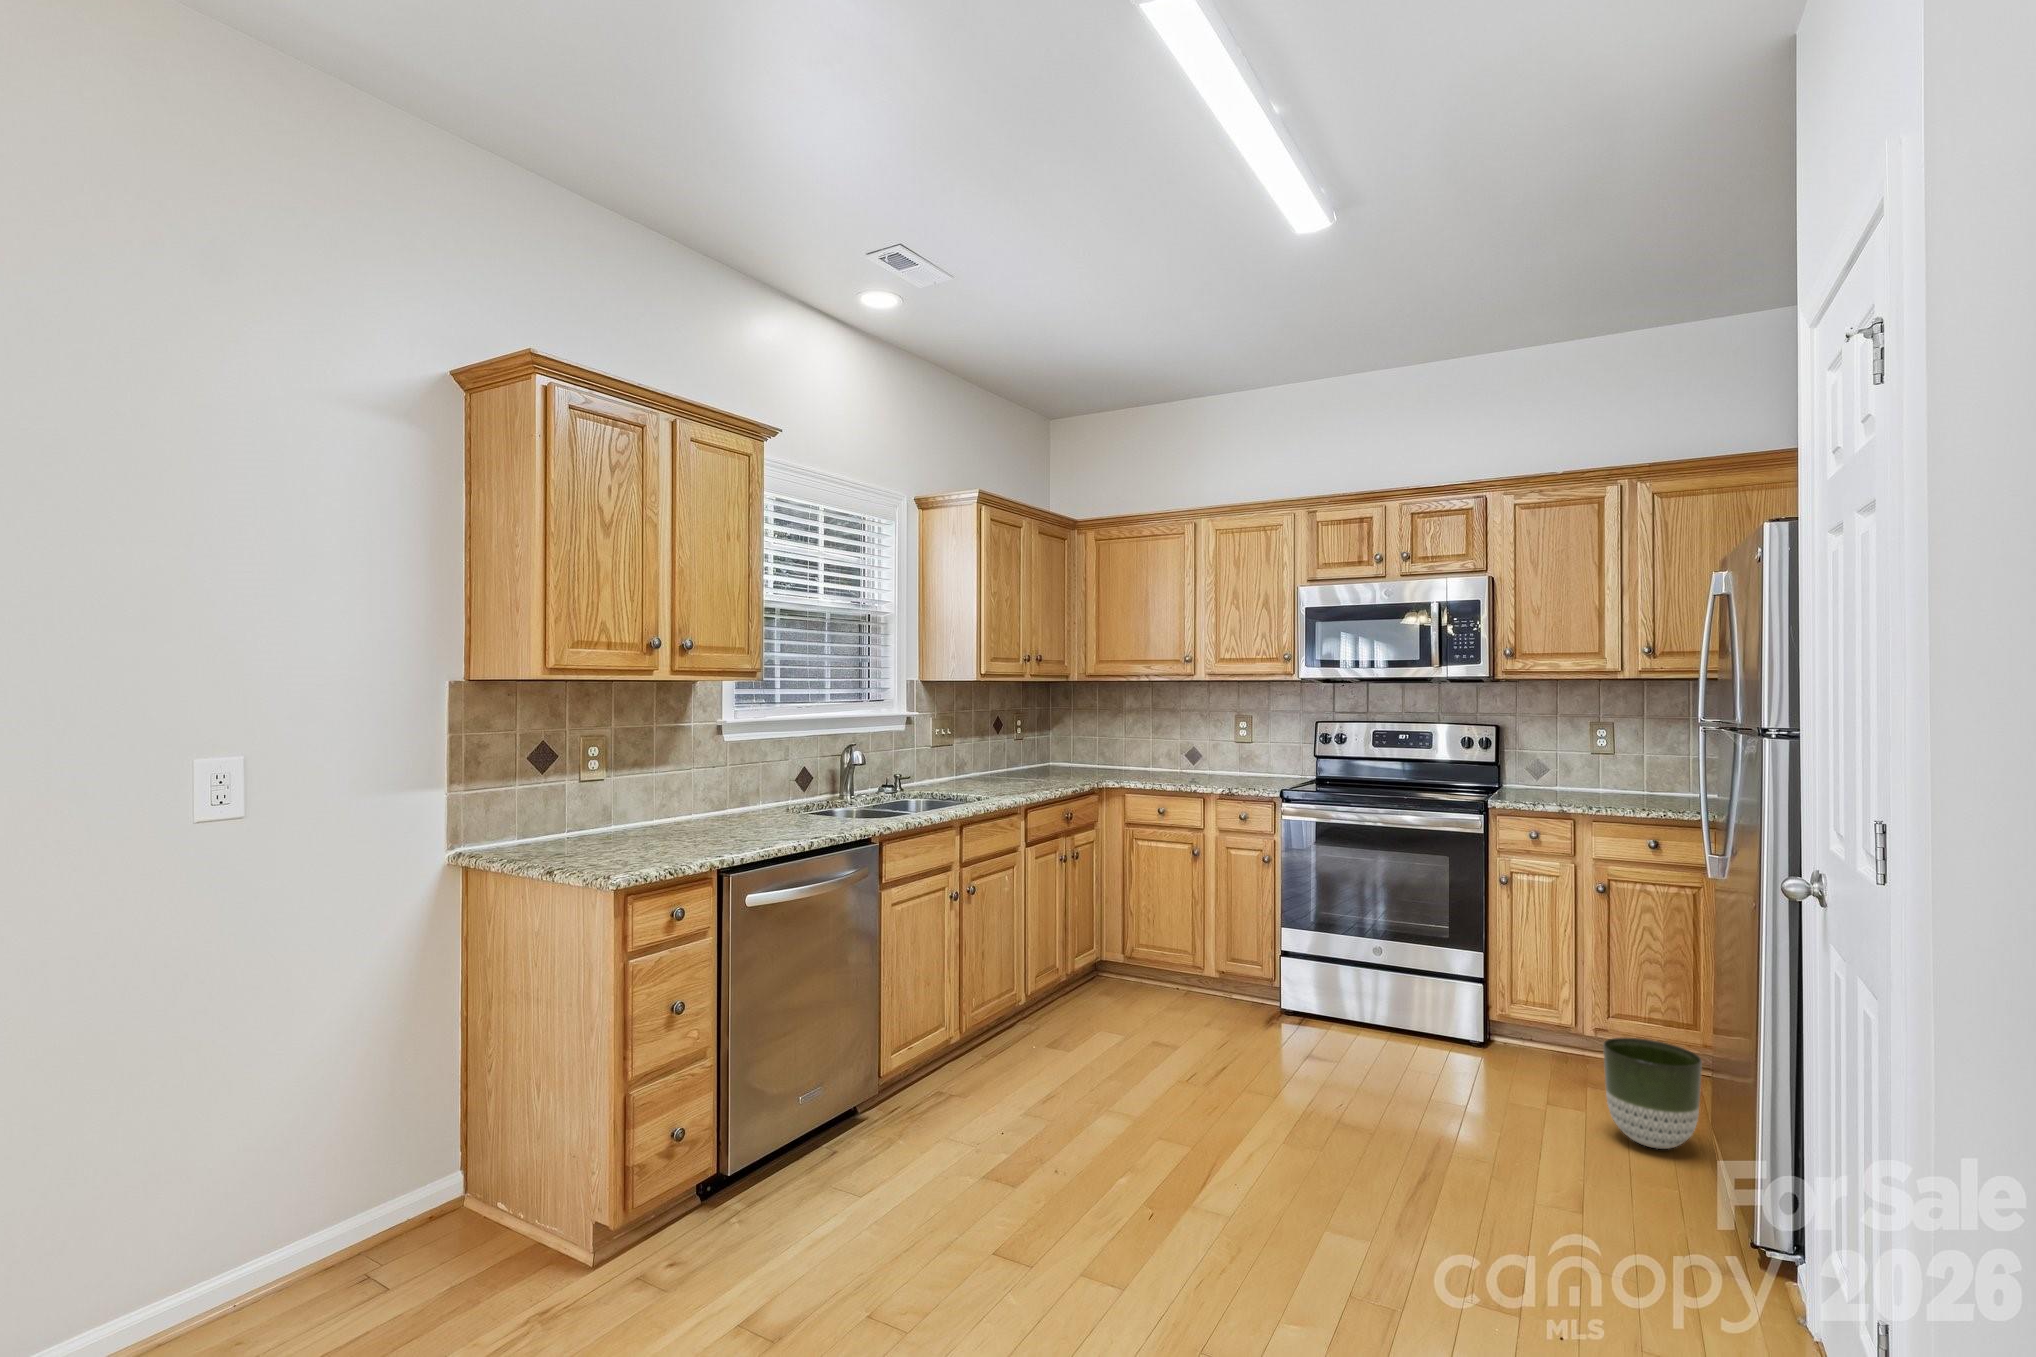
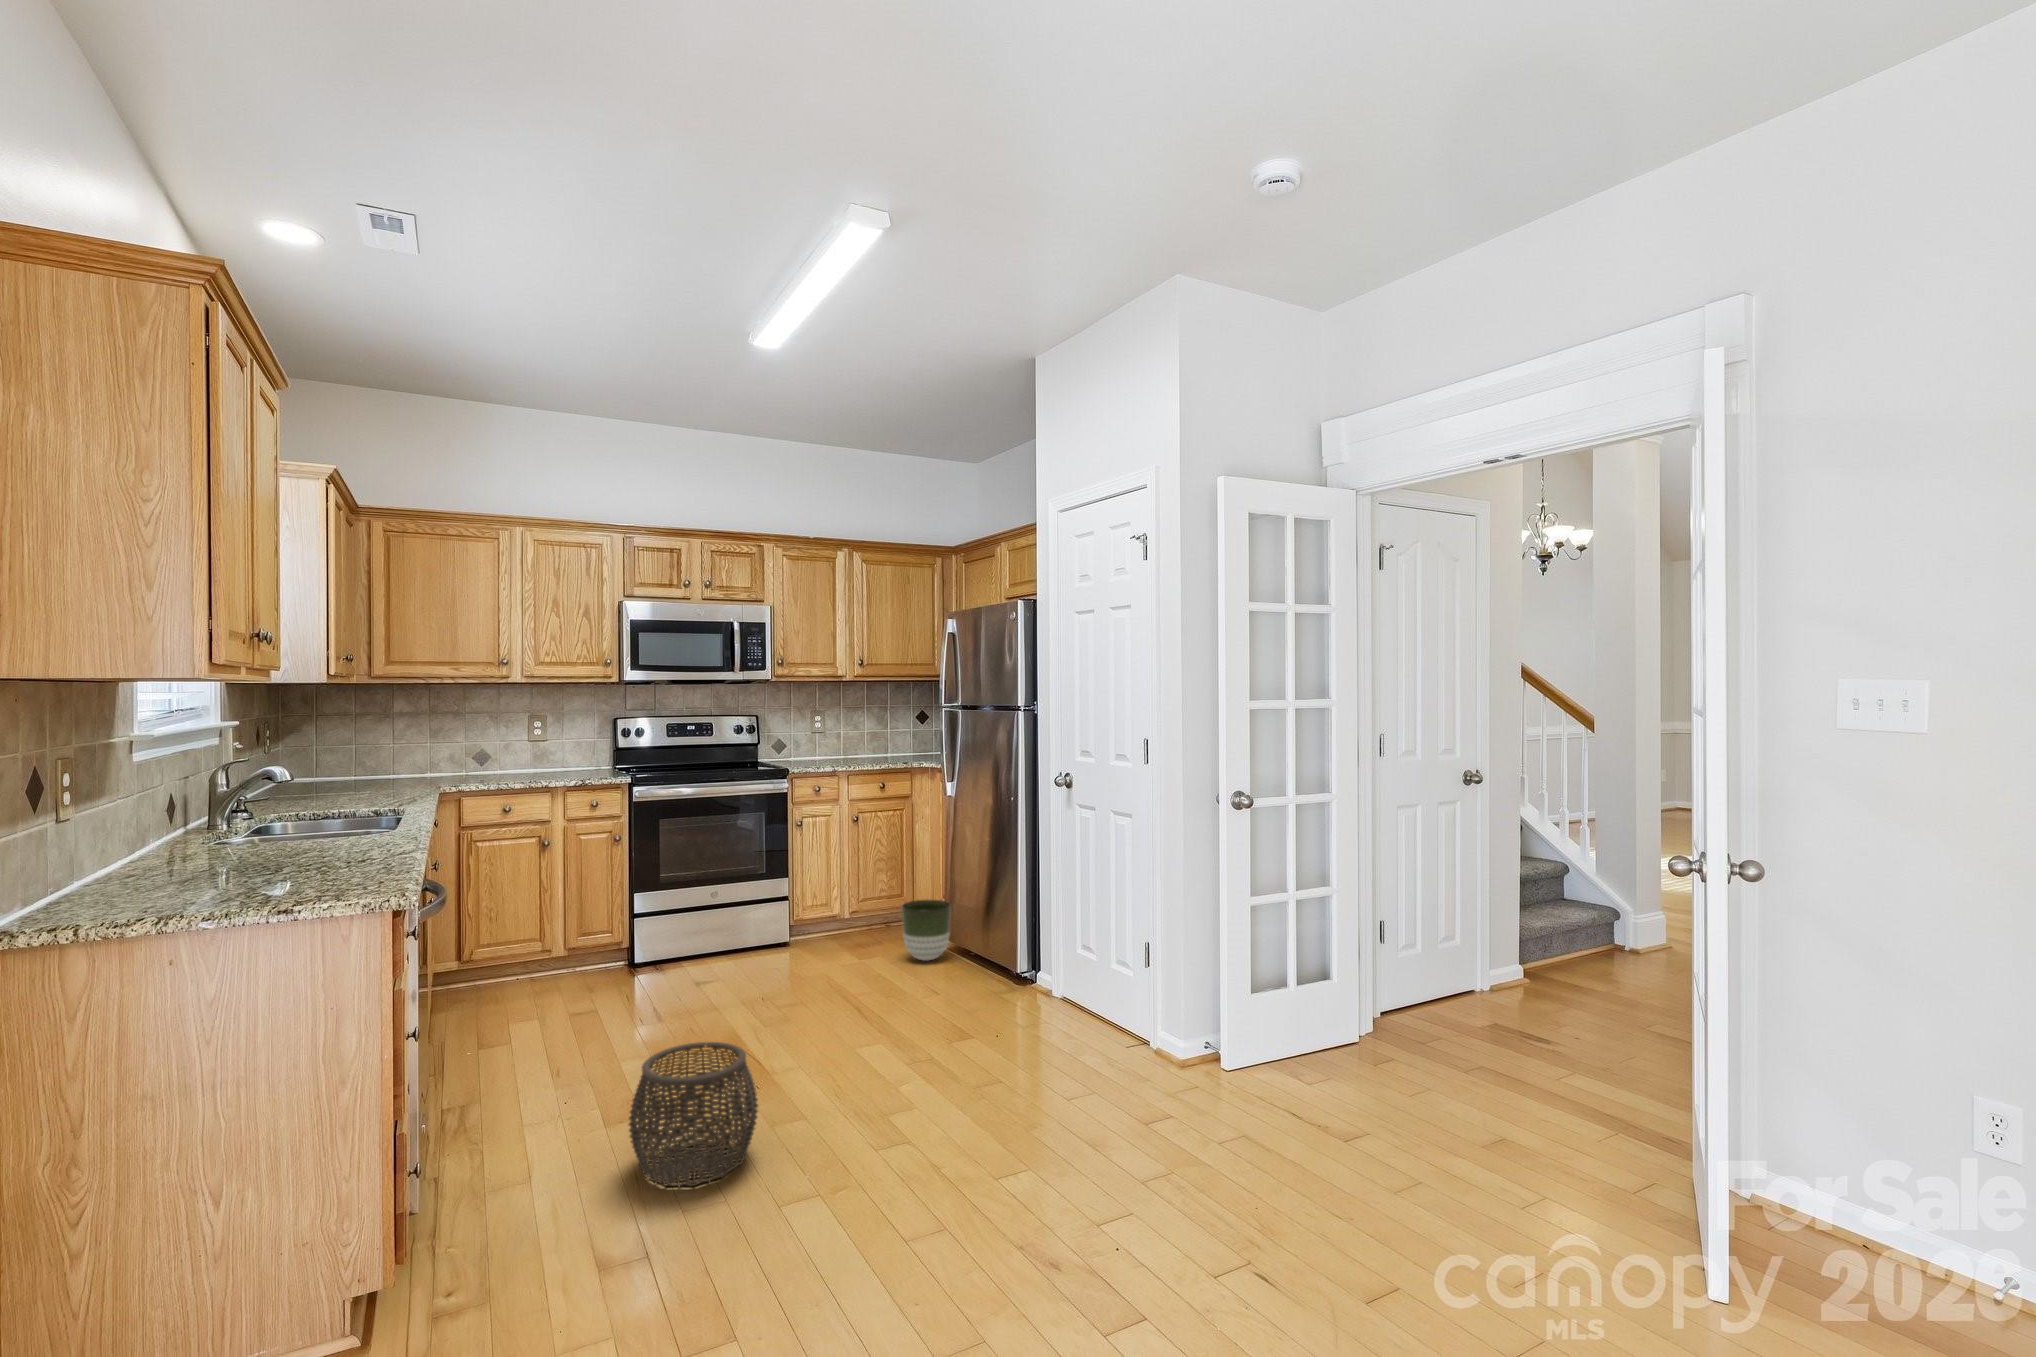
woven basket: none [878,1083,1025,1261] -> present [629,1042,758,1187]

